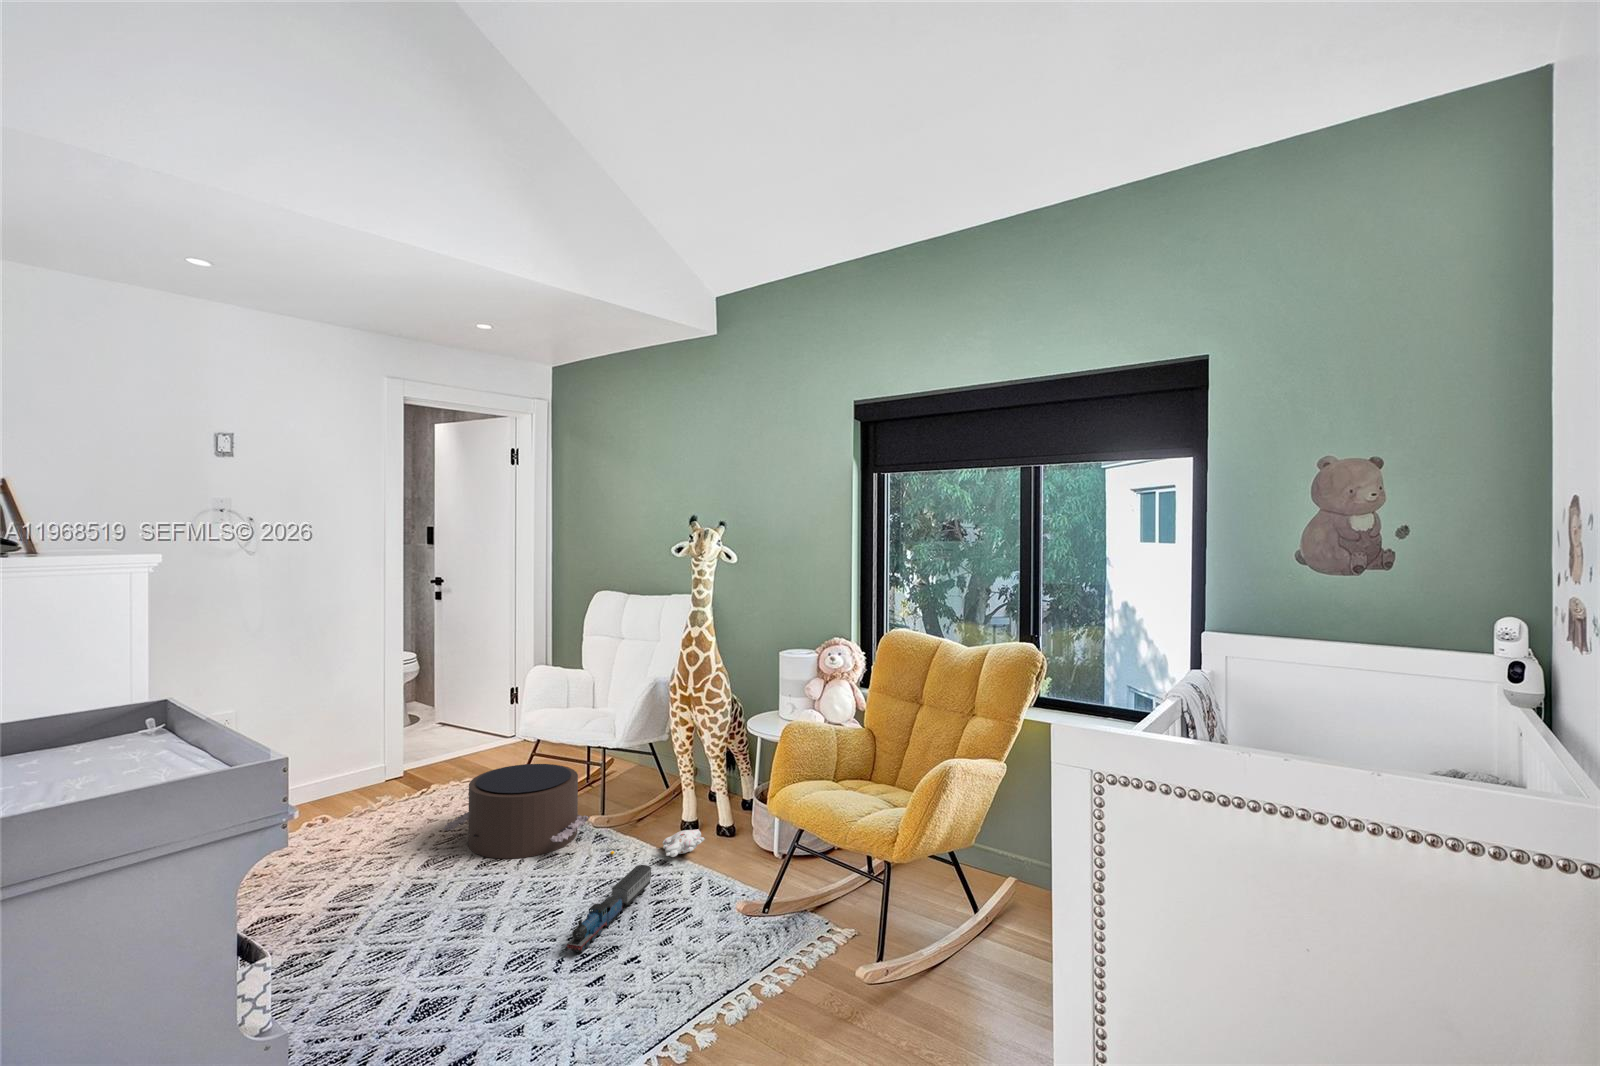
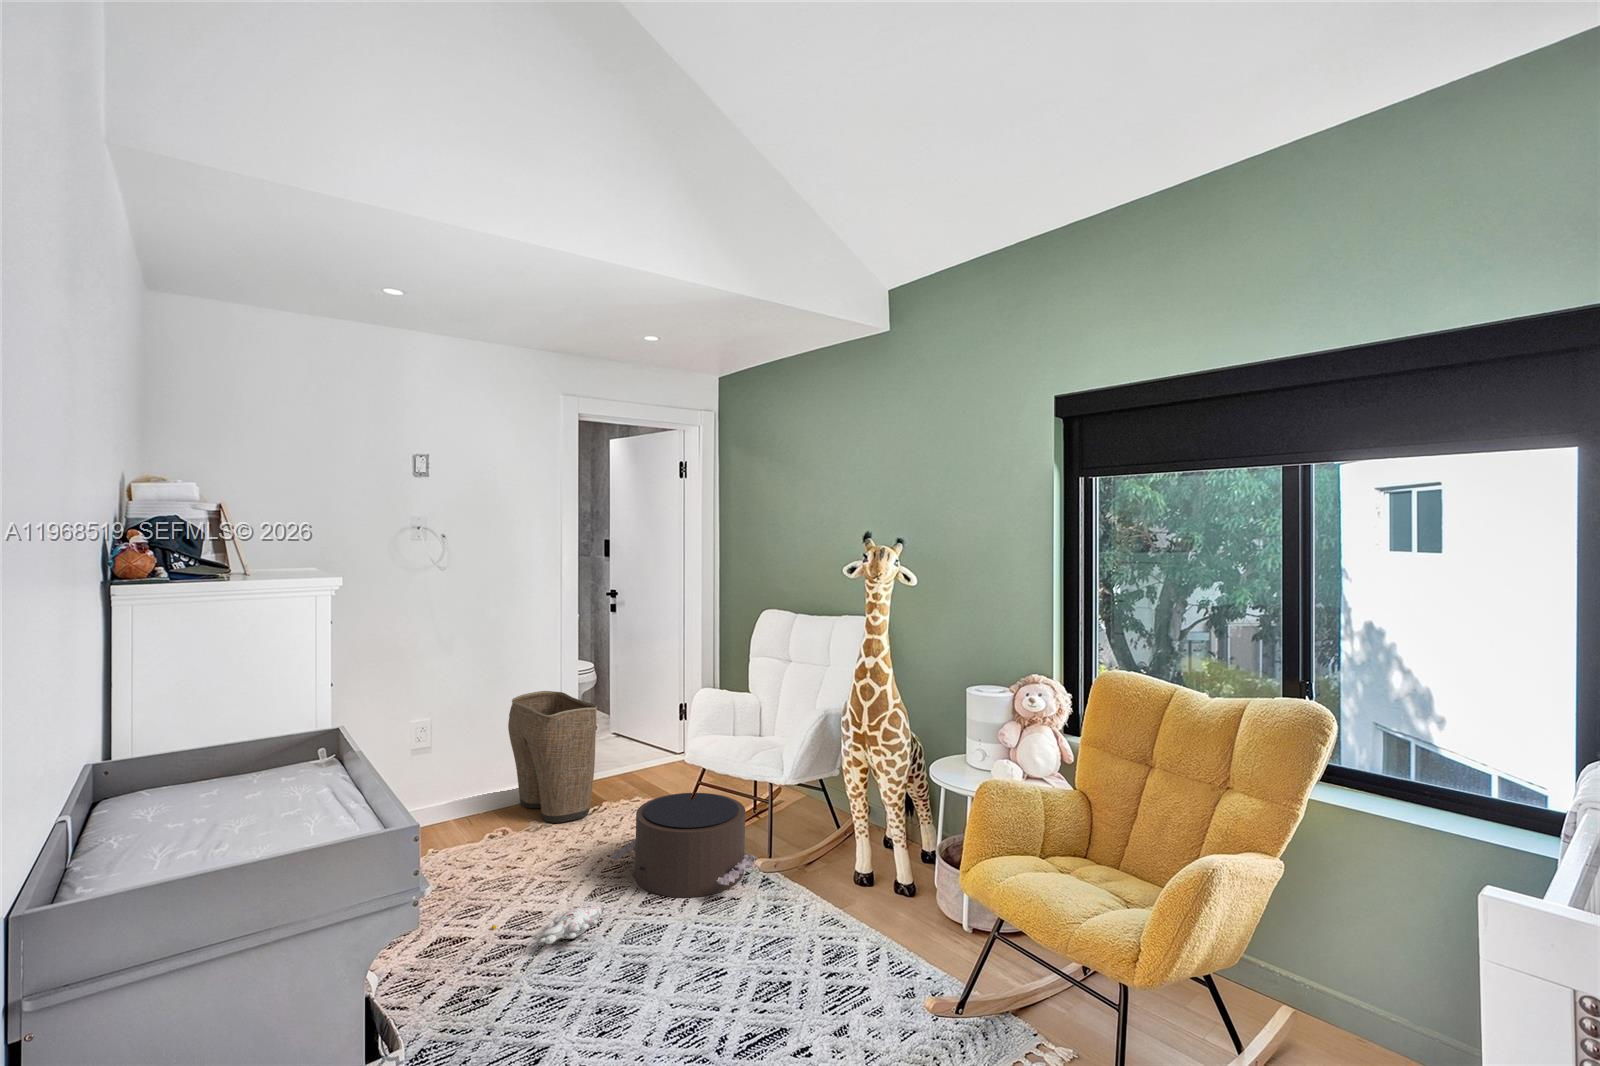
laundry basket: none [326,678,424,807] -> present [508,691,597,823]
plush toy: present [610,829,704,857] -> present [492,907,602,944]
toy train: present [565,865,652,952] -> none [730,925,824,1031]

